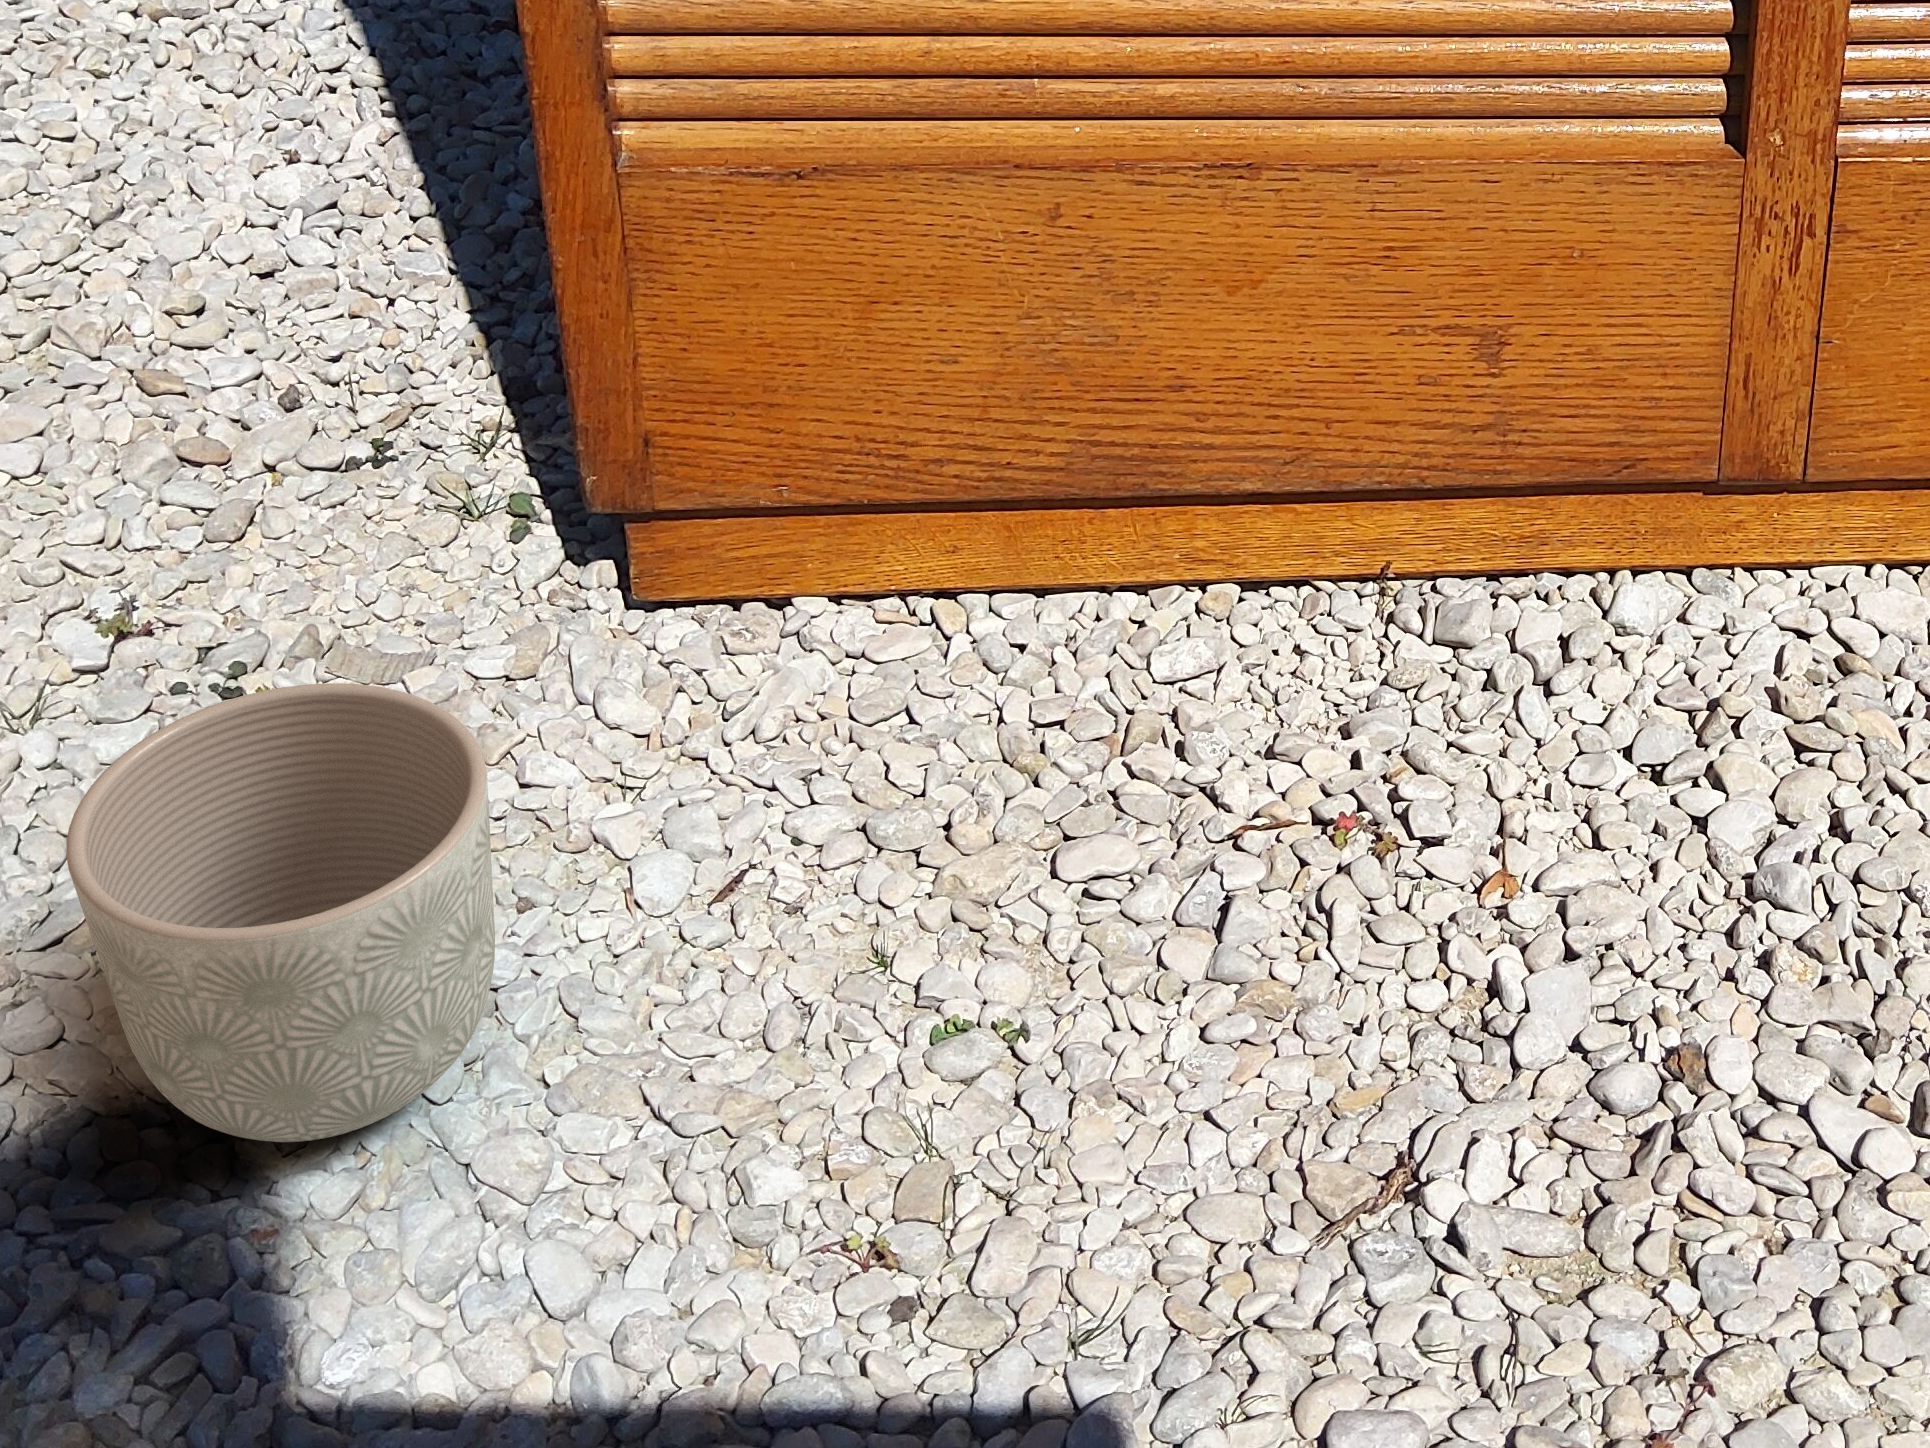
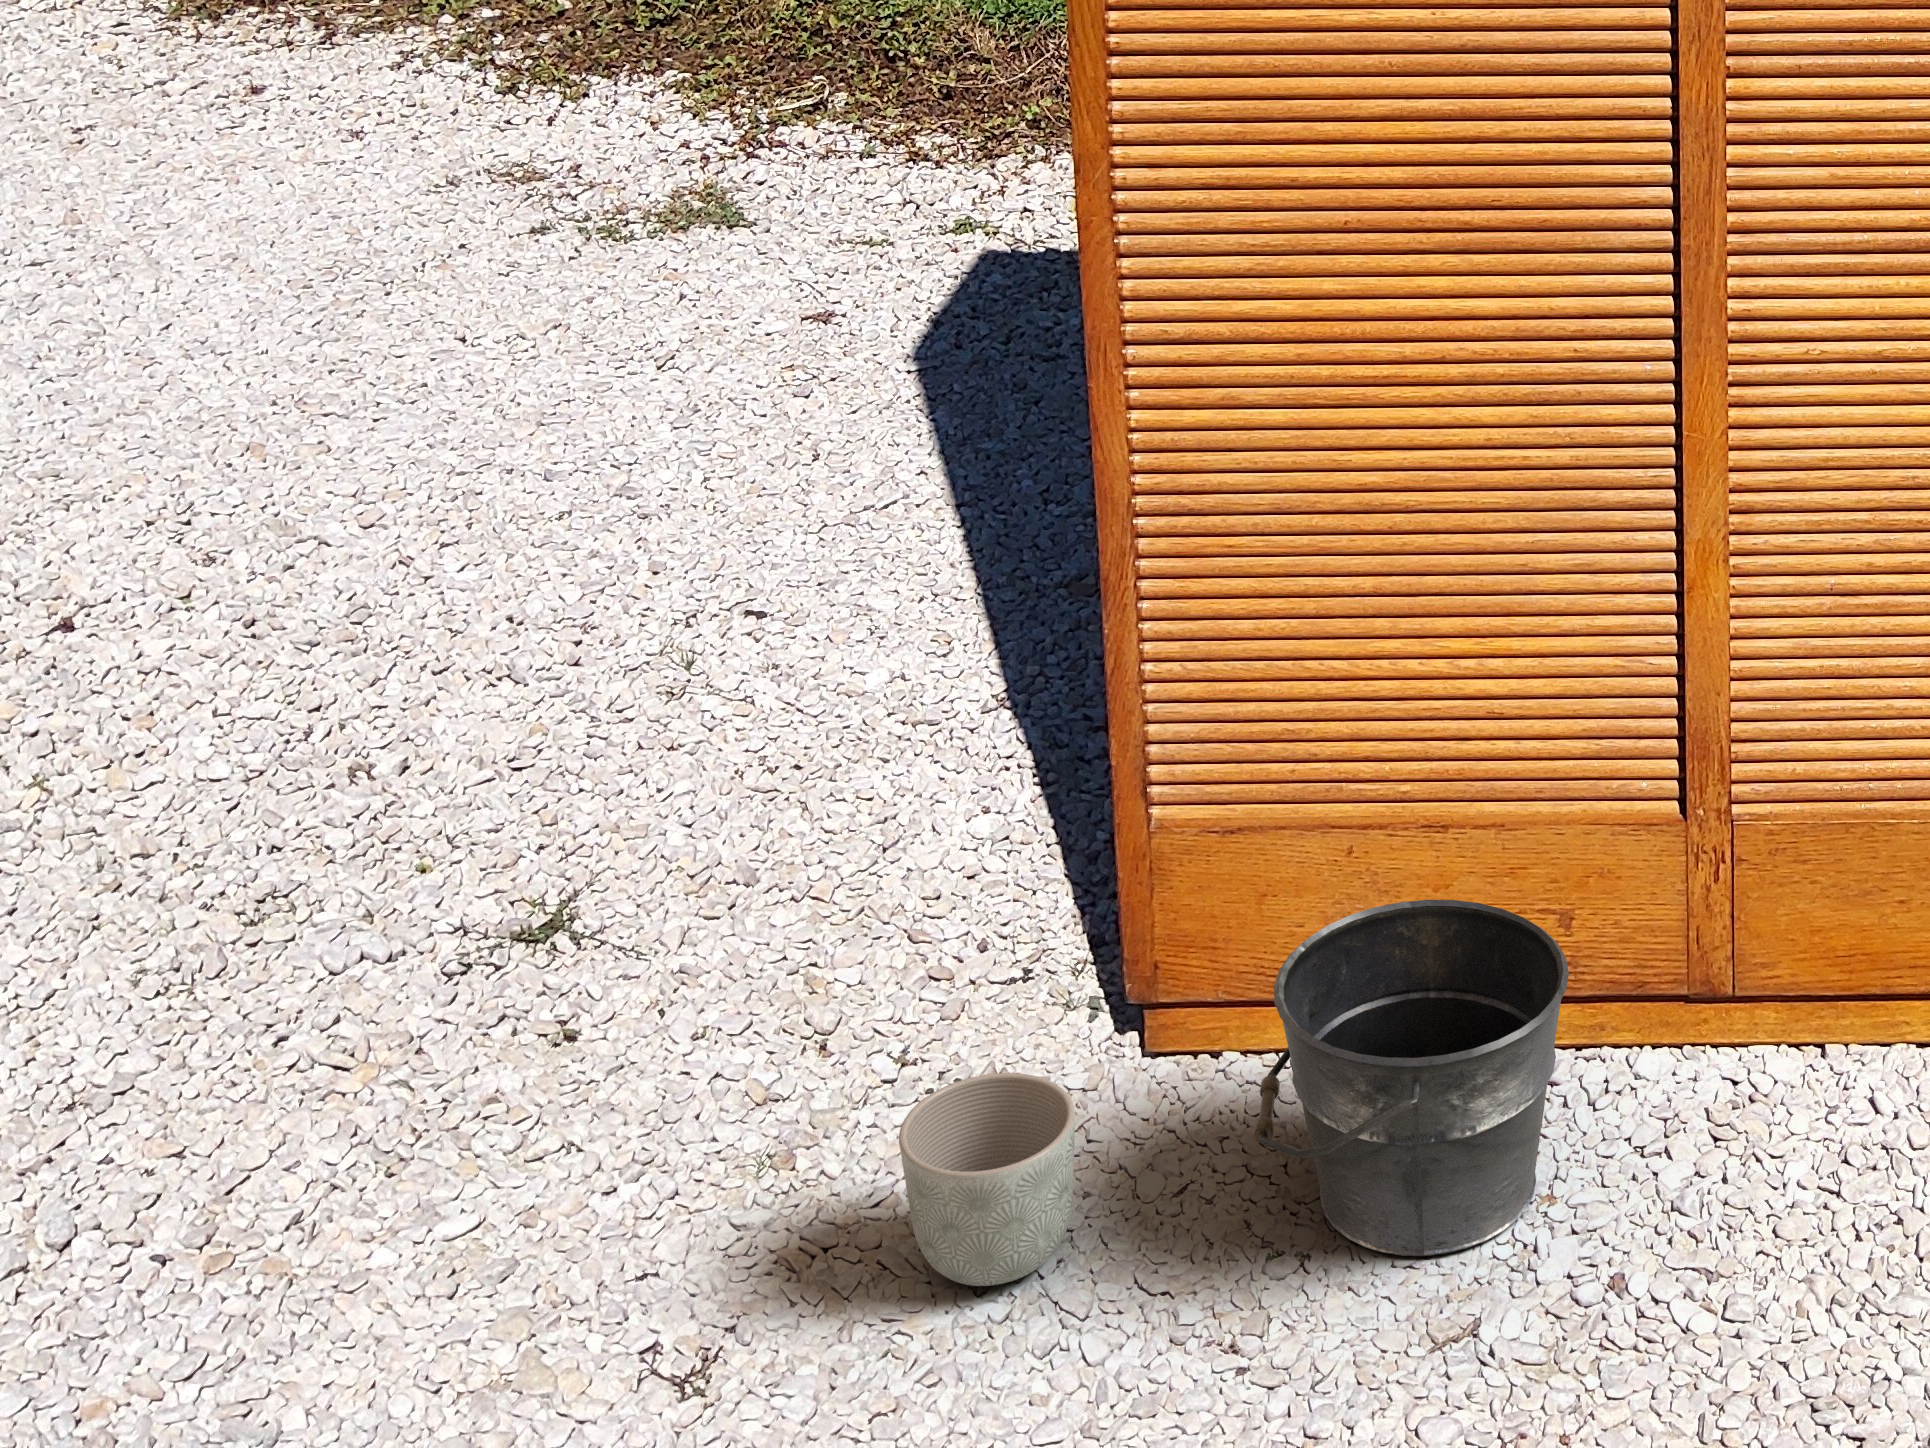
bucket: none [893,308,1573,1027] -> present [1253,900,1569,1256]

